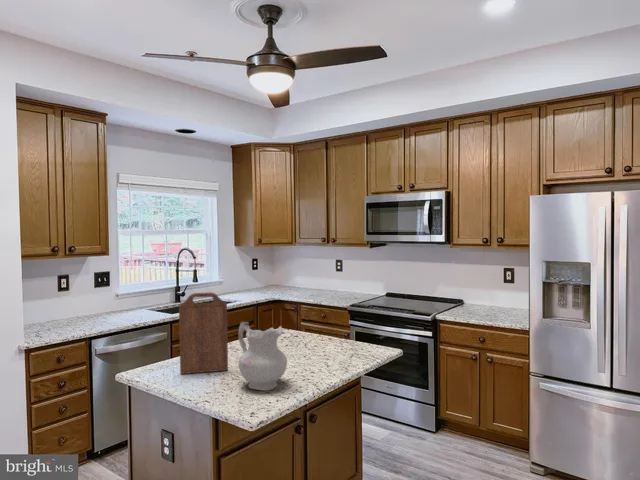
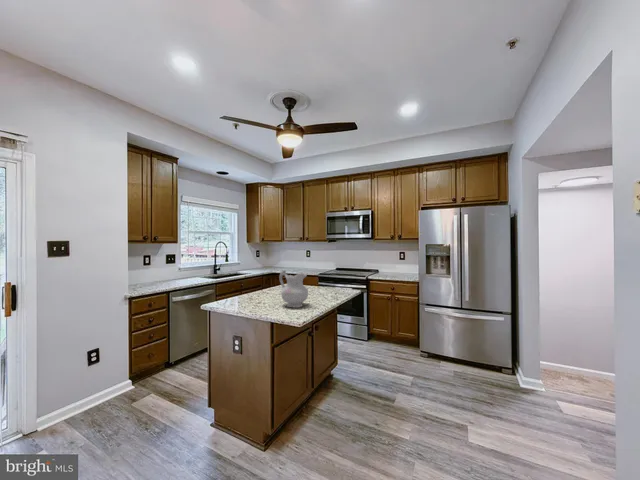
cutting board: present [179,292,228,374] -> none [243,256,270,303]

